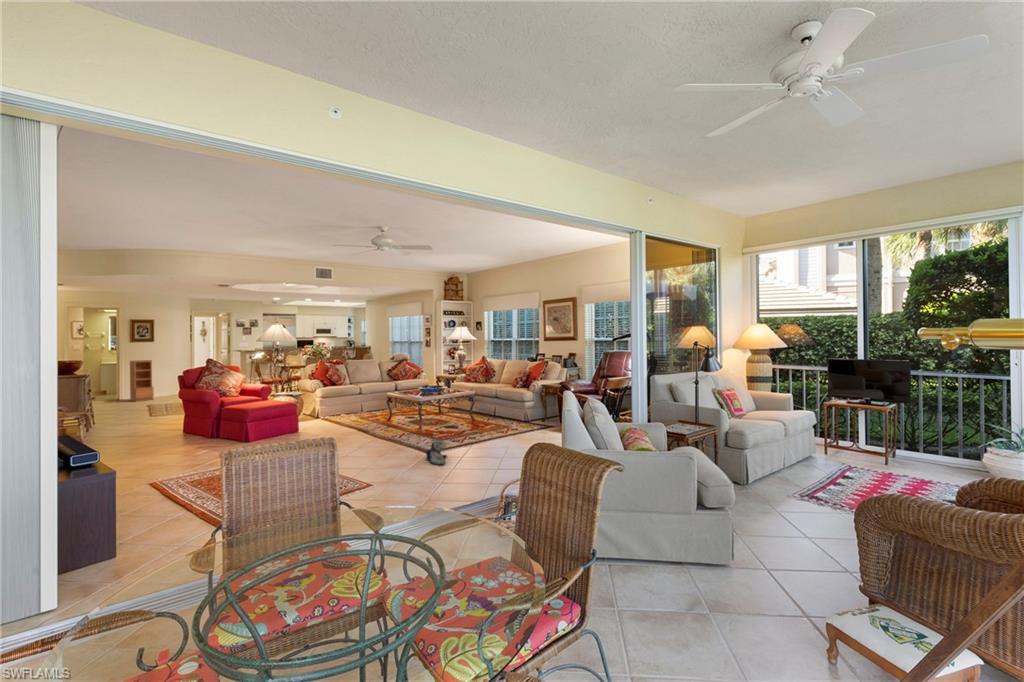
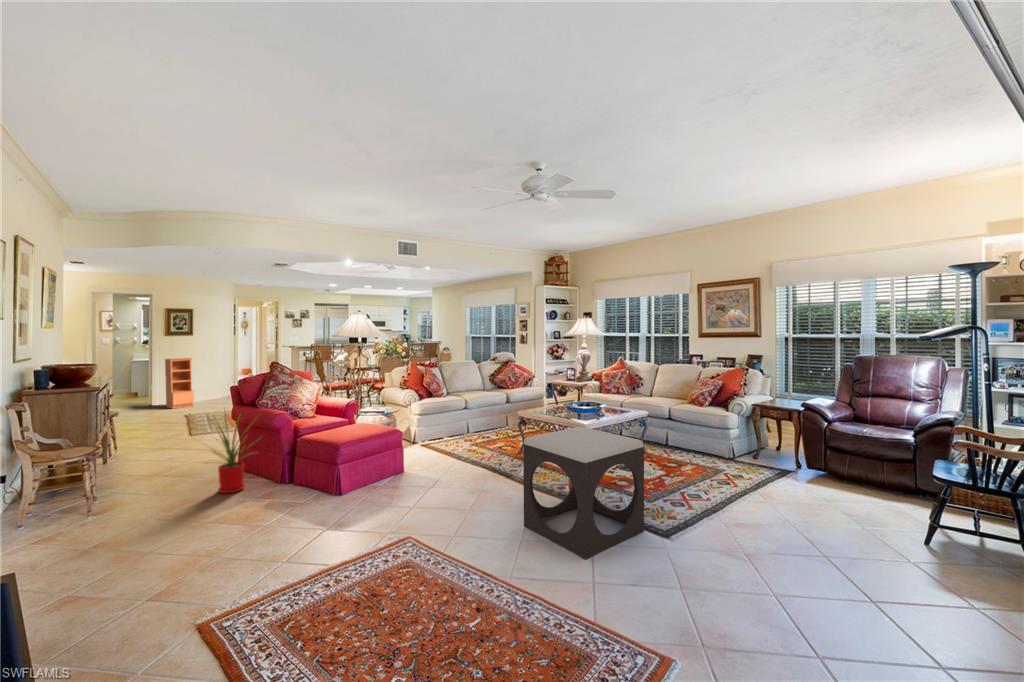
house plant: none [149,387,200,443] -> present [210,415,253,493]
footstool: none [352,395,421,462] -> present [523,426,644,559]
plush toy: present [426,439,447,465] -> none [669,518,730,572]

